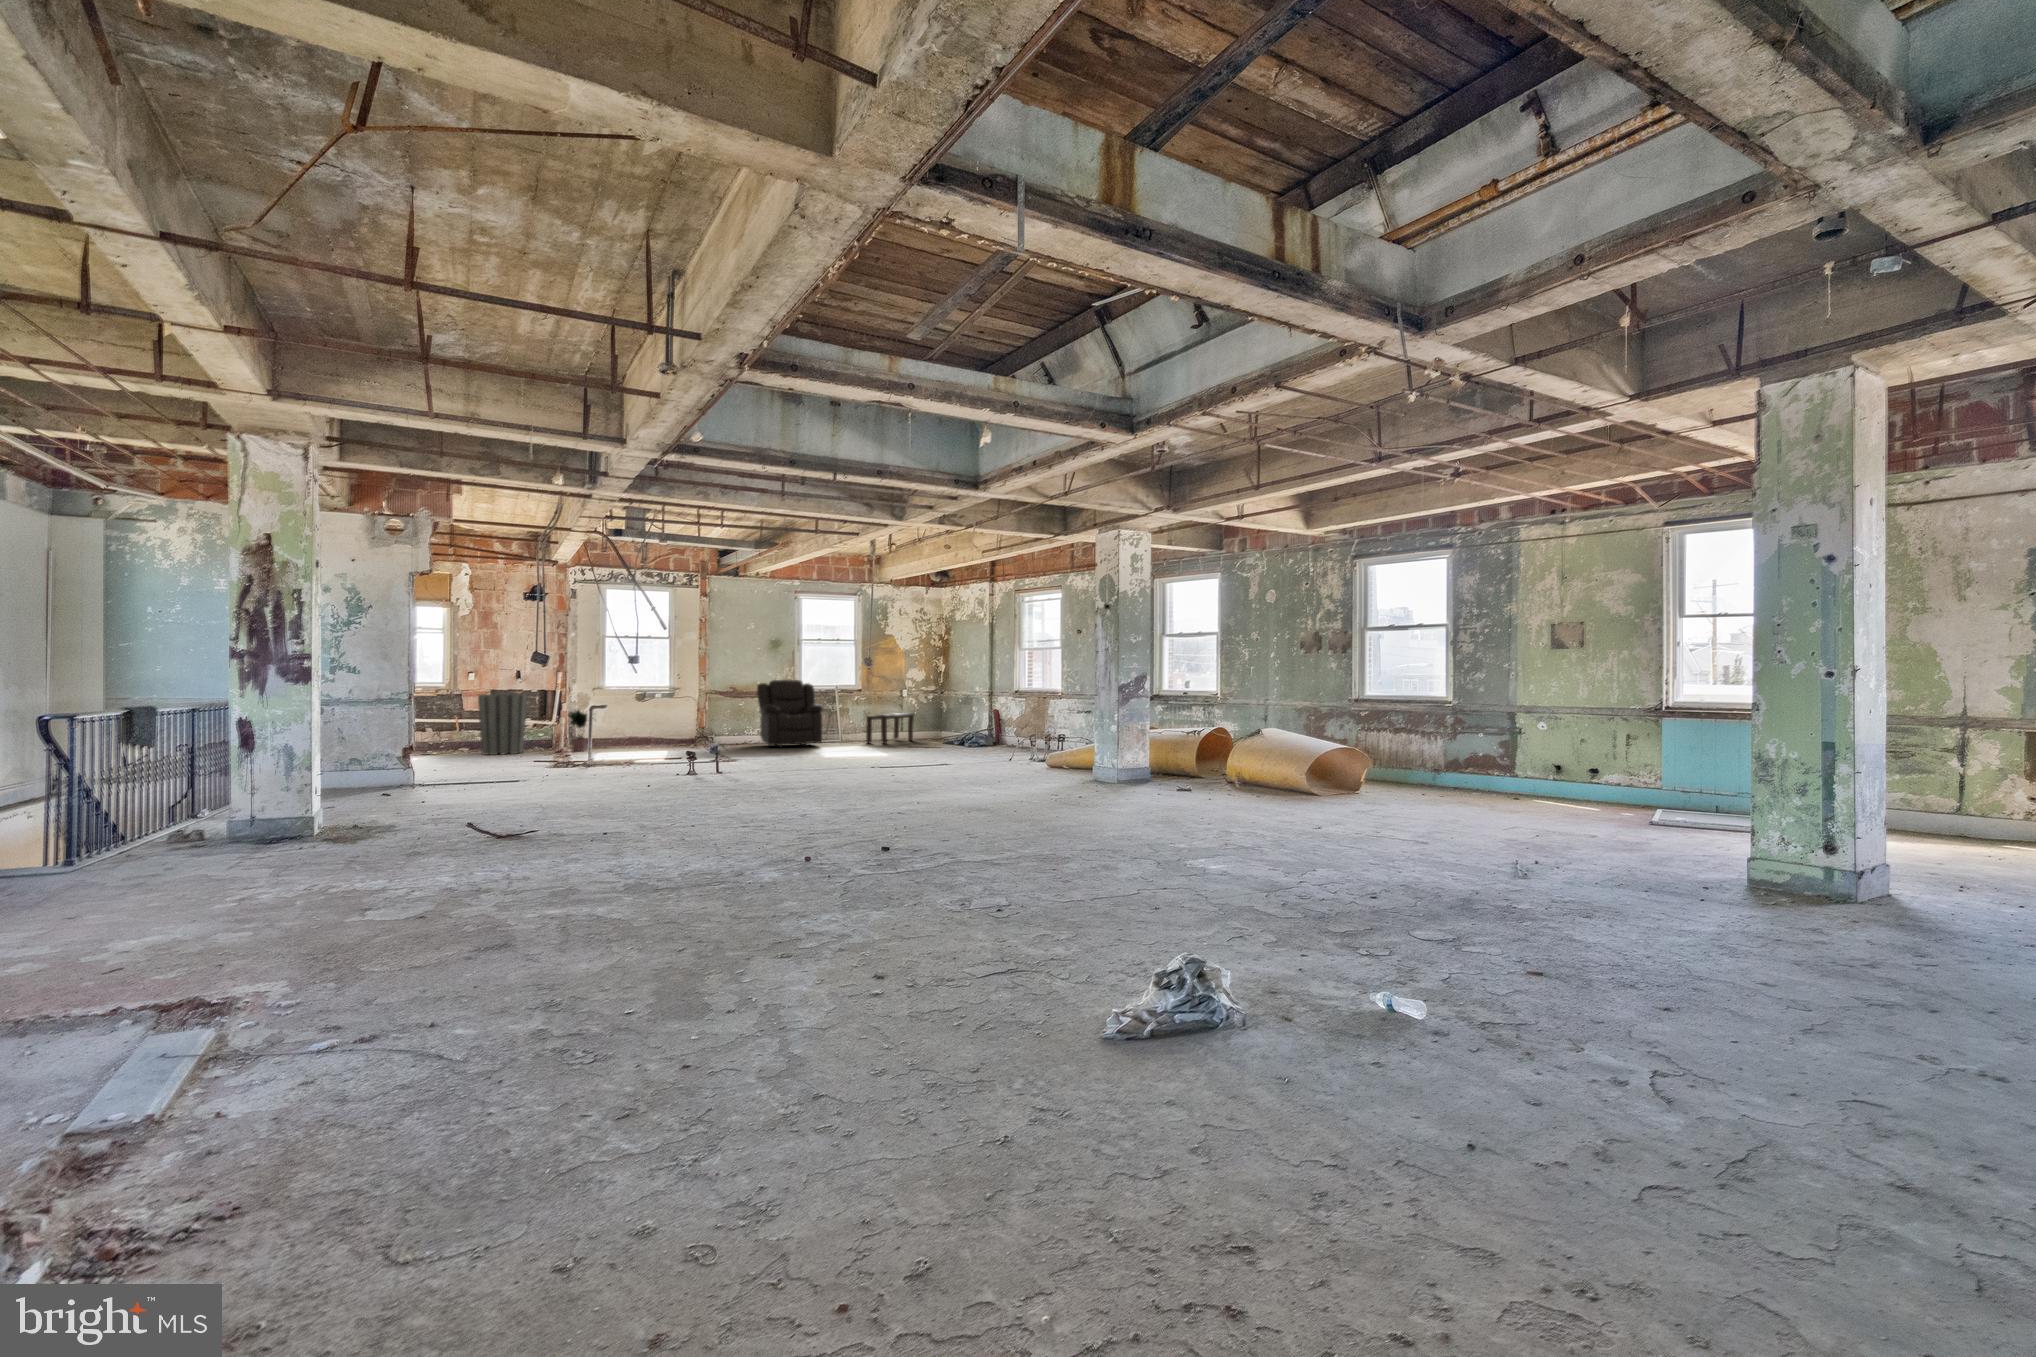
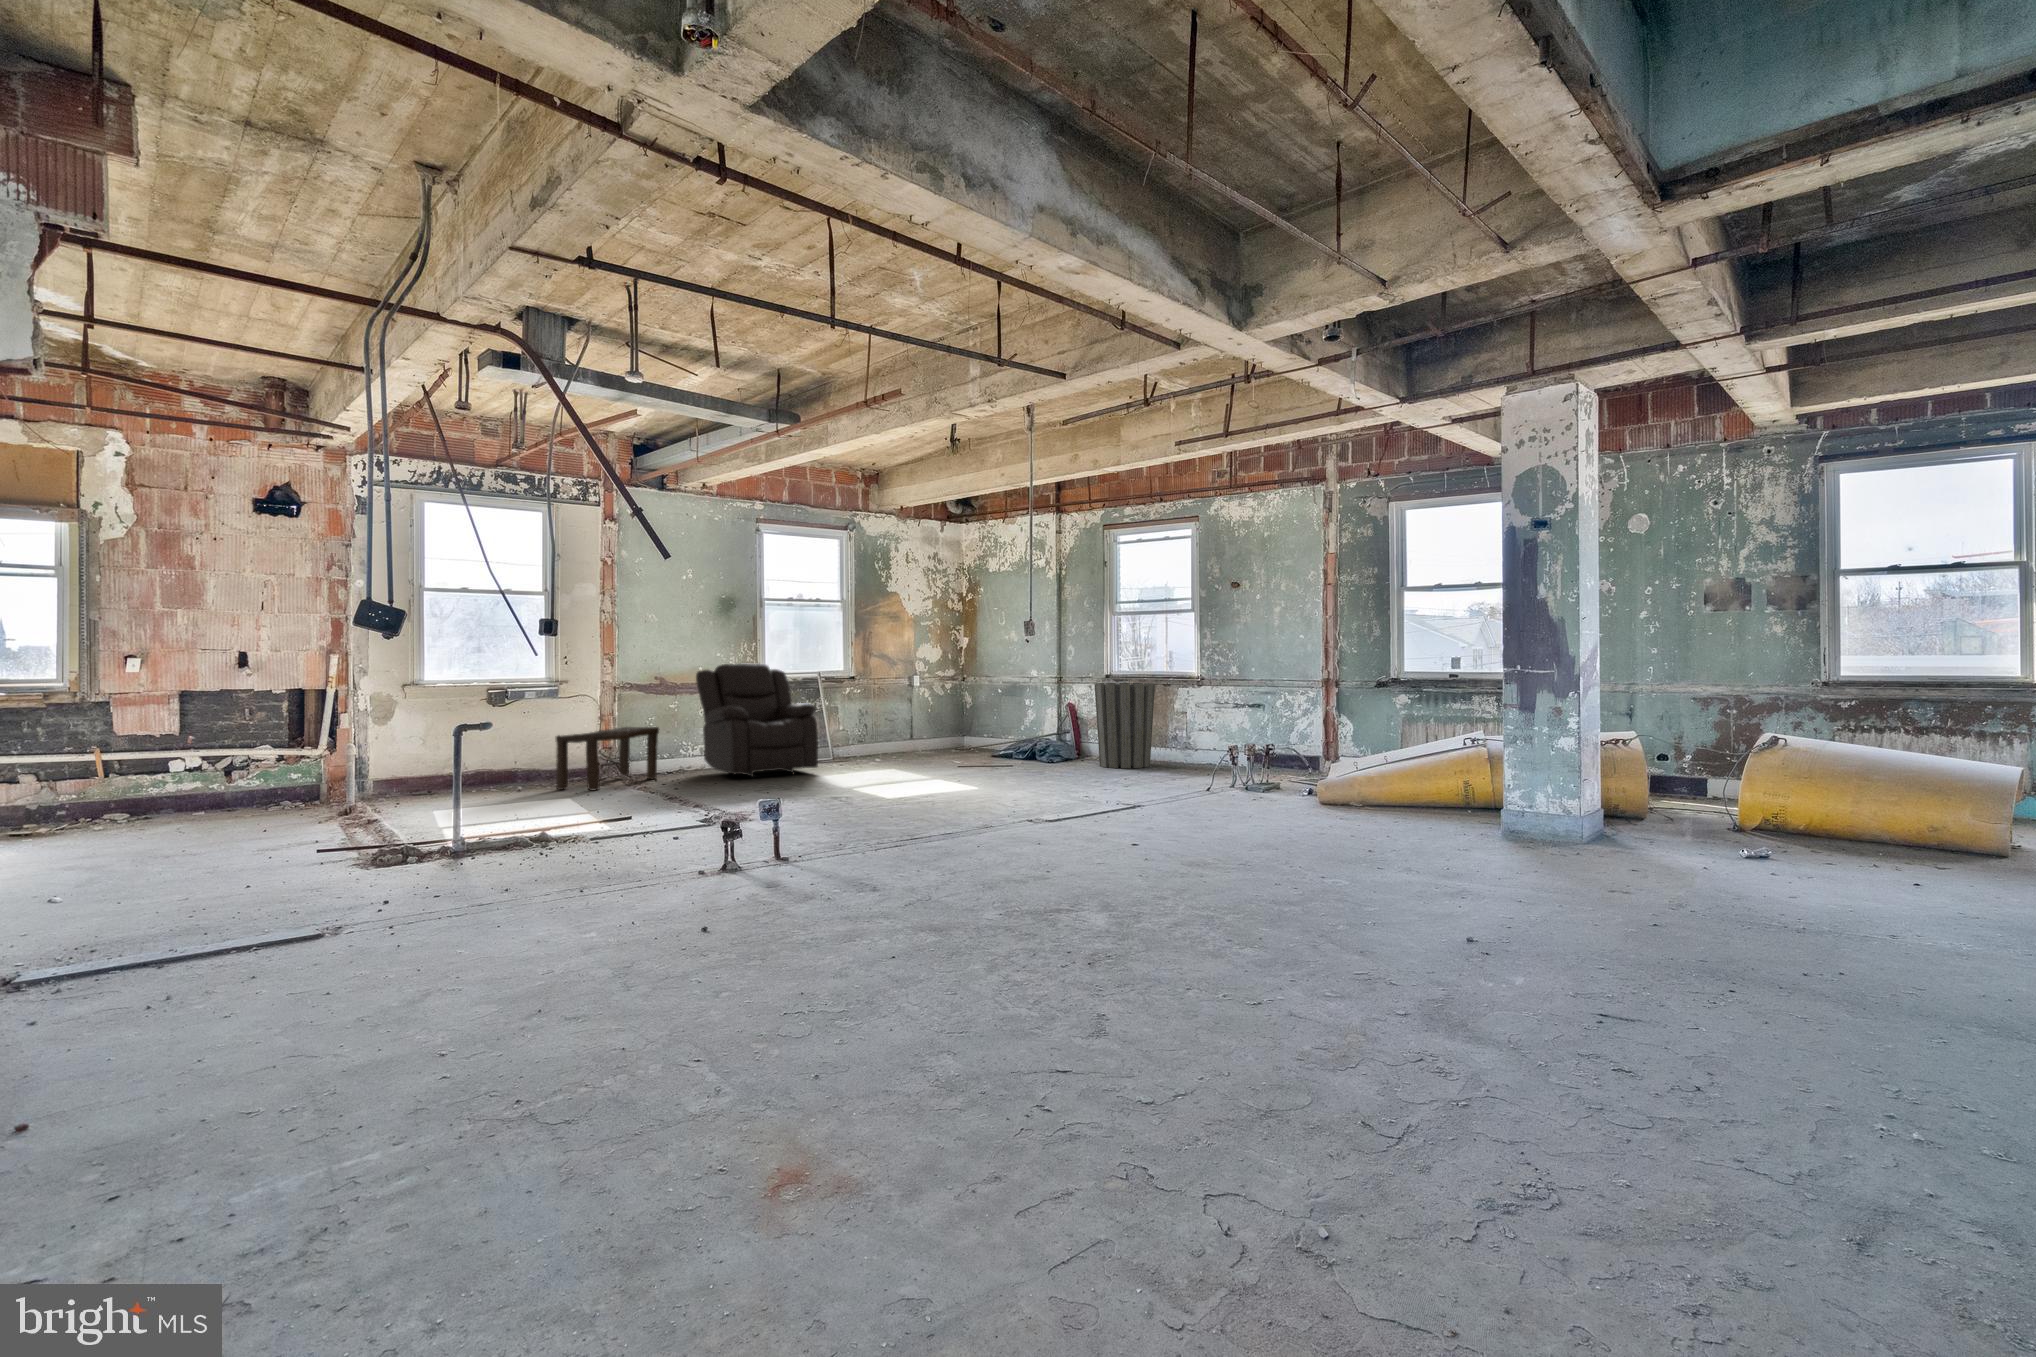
trash can: present [478,694,527,755] -> present [1094,683,1155,768]
potted plant: present [568,709,593,751] -> none [348,721,419,803]
bench: present [866,713,914,744] -> present [556,727,660,791]

